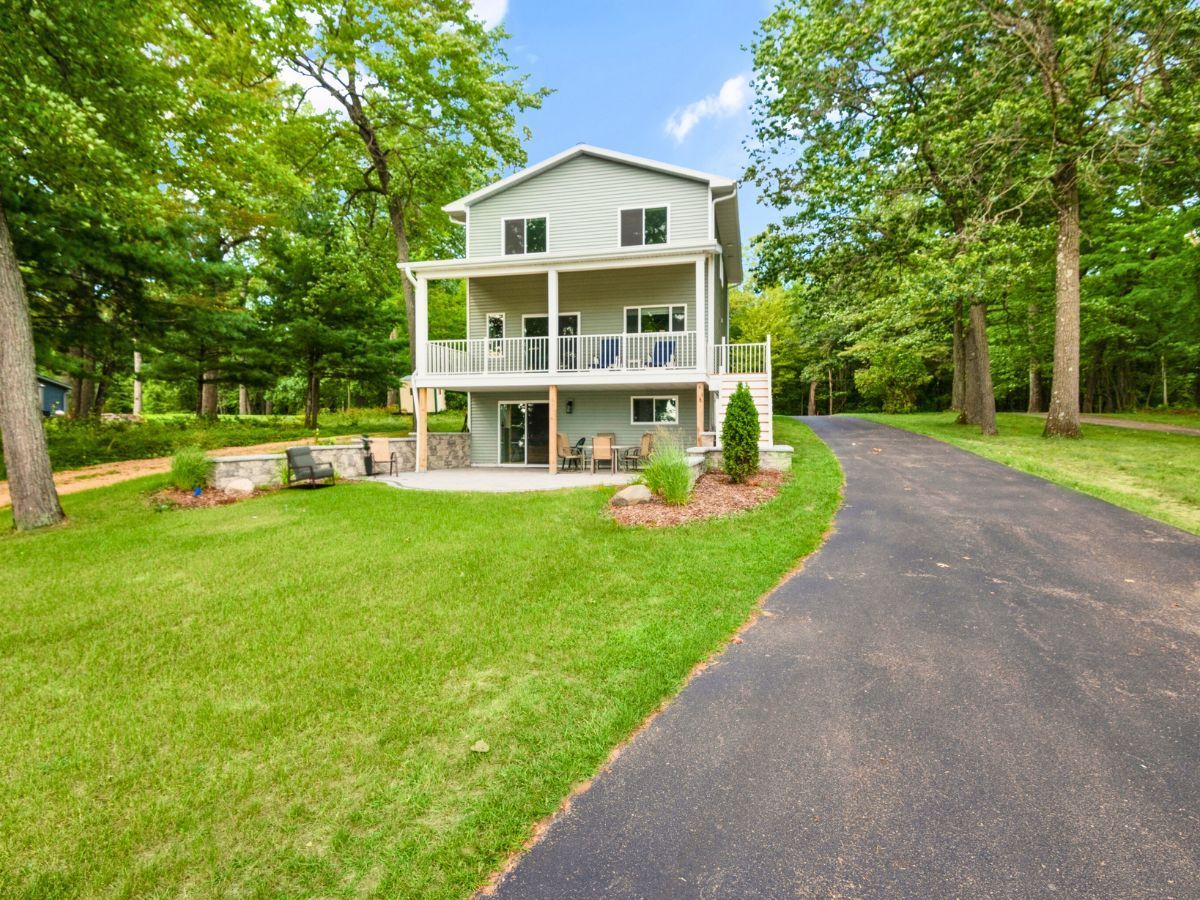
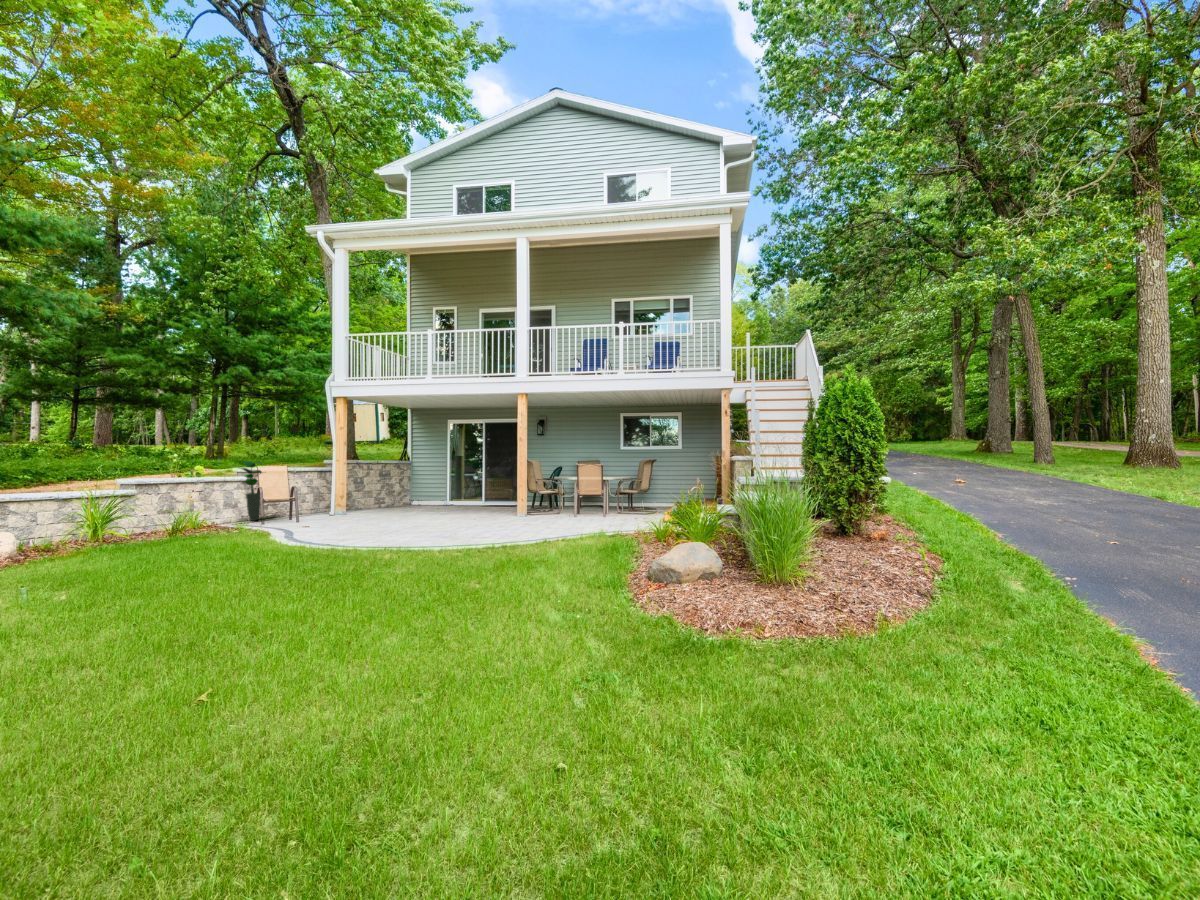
armchair: present [286,446,335,489] -> none [110,479,192,545]

